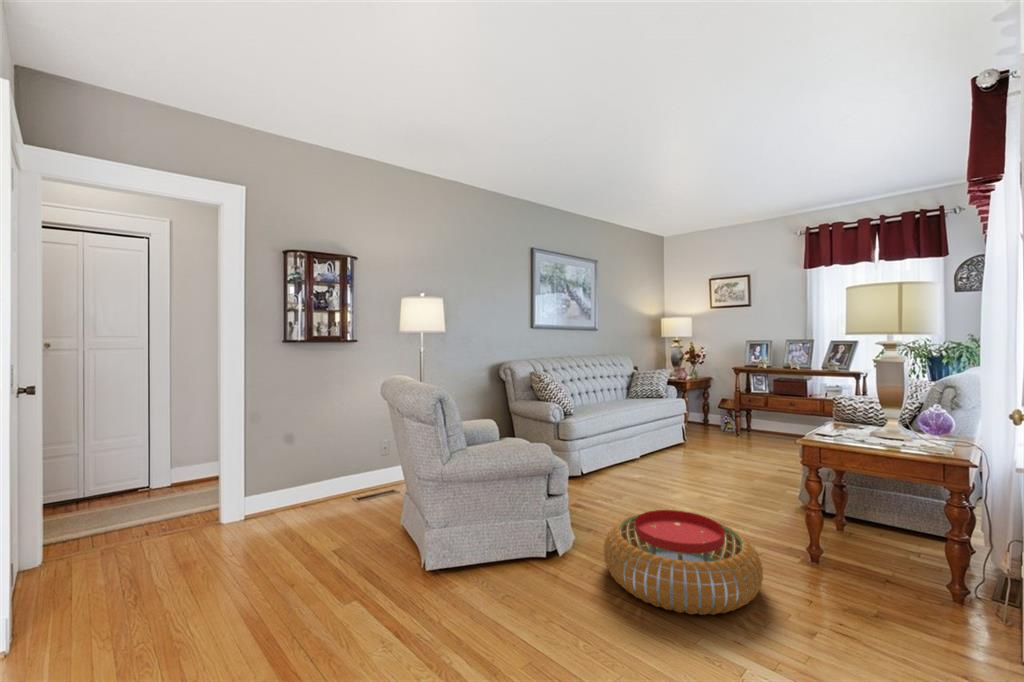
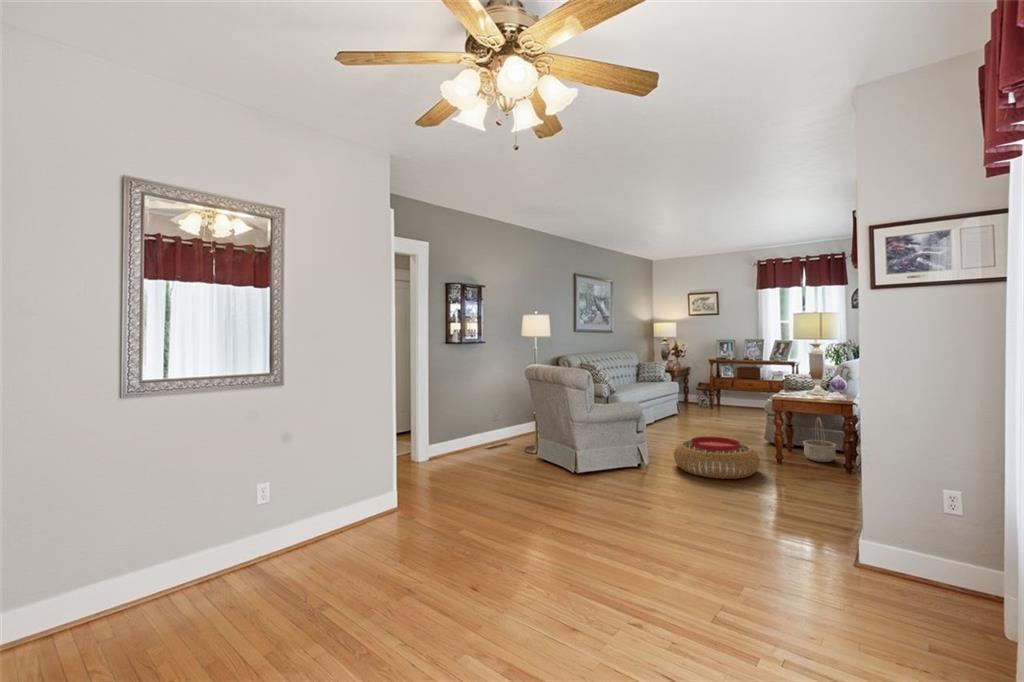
basket: none [863,482,932,572] -> present [803,418,836,462]

